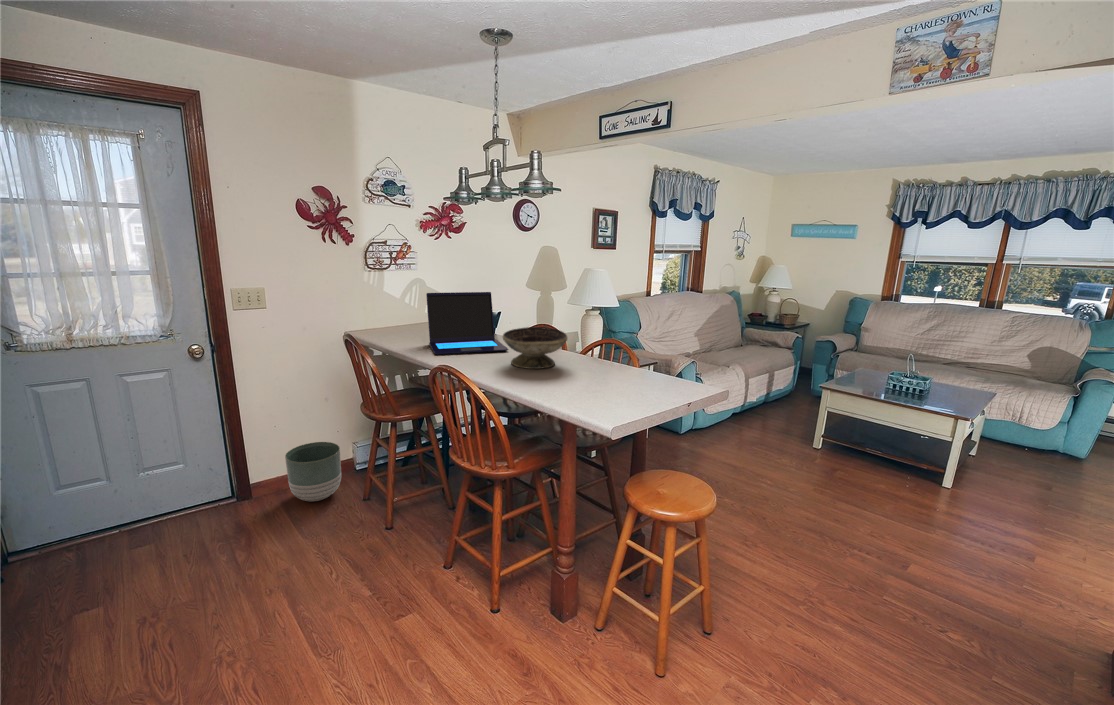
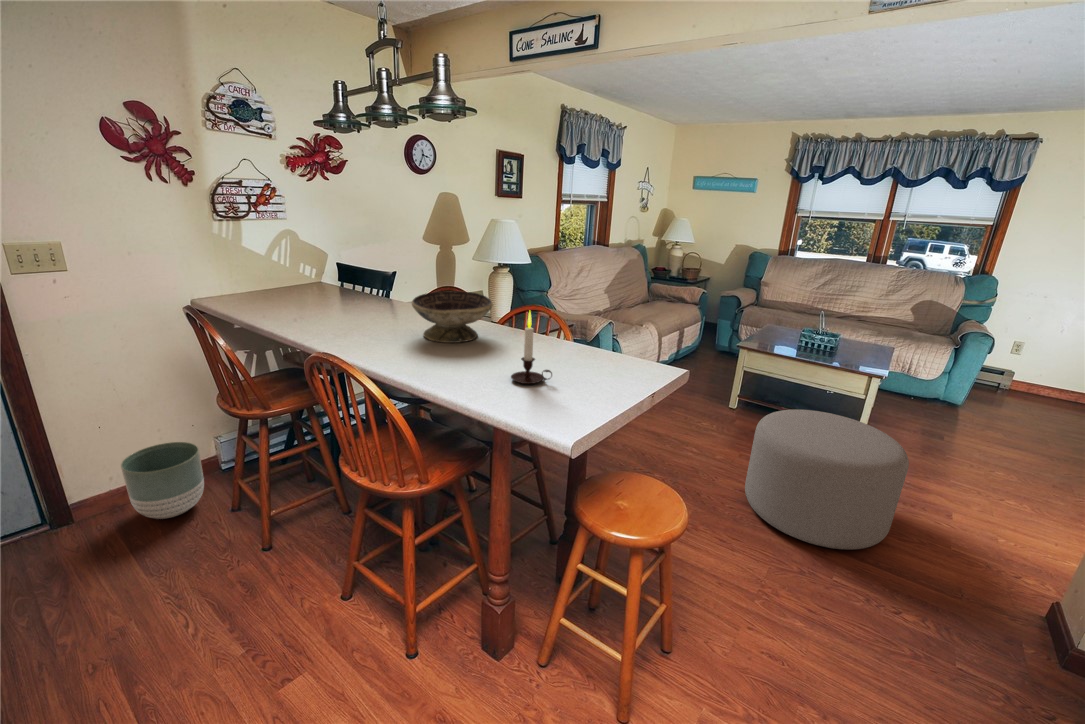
laptop: present [426,292,508,355] -> none [303,248,416,329]
candle: none [570,342,603,402] -> present [511,311,552,384]
ottoman: none [813,449,984,593] -> present [745,410,909,550]

